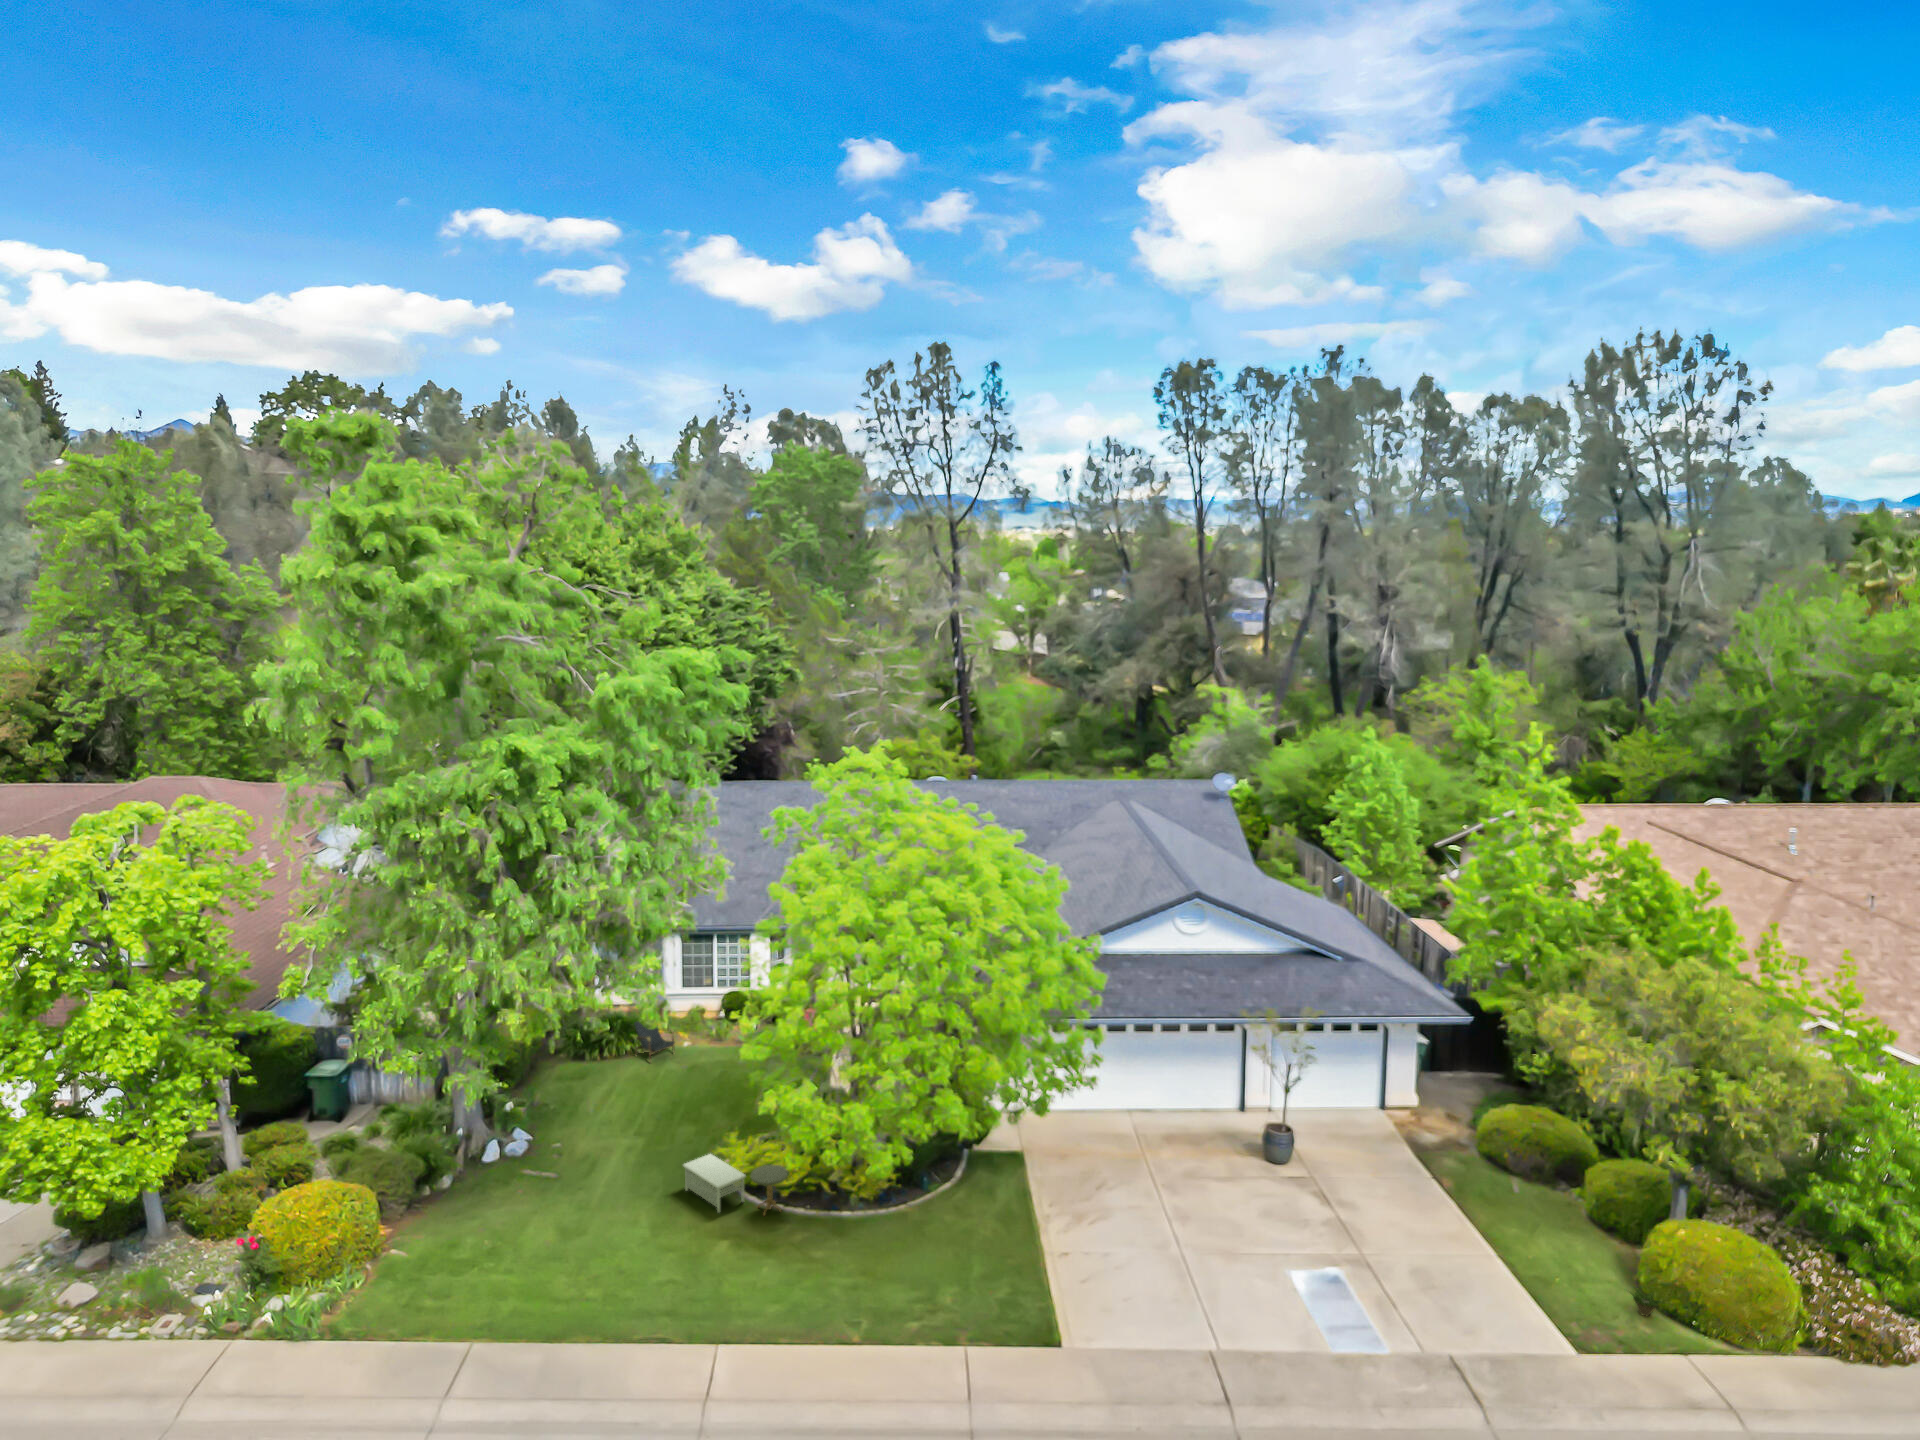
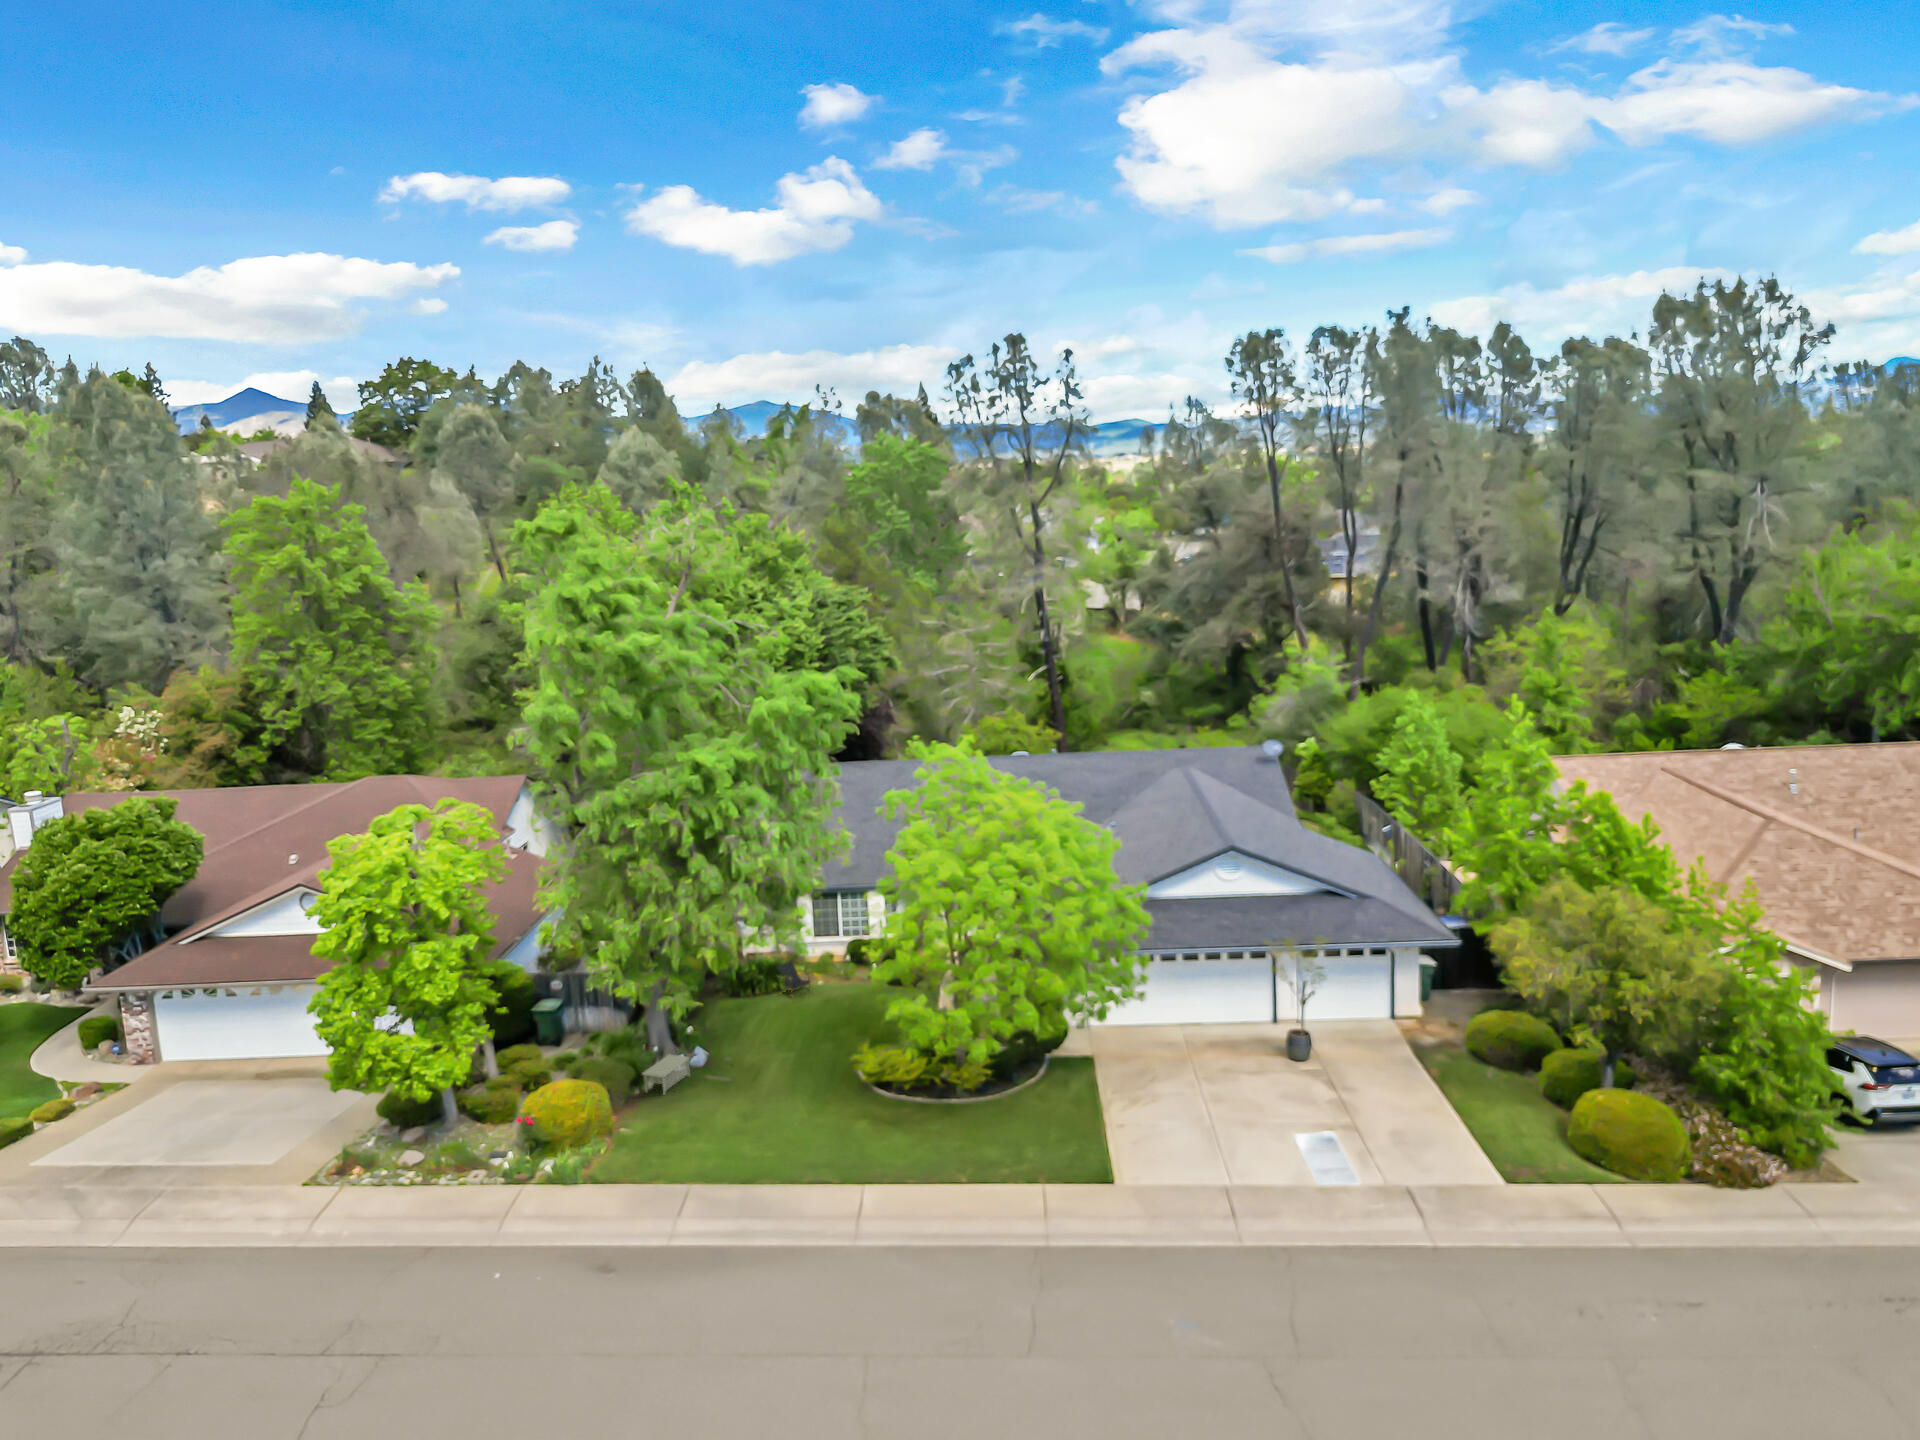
storage bench: present [683,1154,746,1212] -> present [643,1054,689,1094]
side table: present [750,1165,788,1215] -> none [881,1065,910,1102]
decorative plant: present [1630,1288,1662,1316] -> none [1549,1138,1578,1159]

